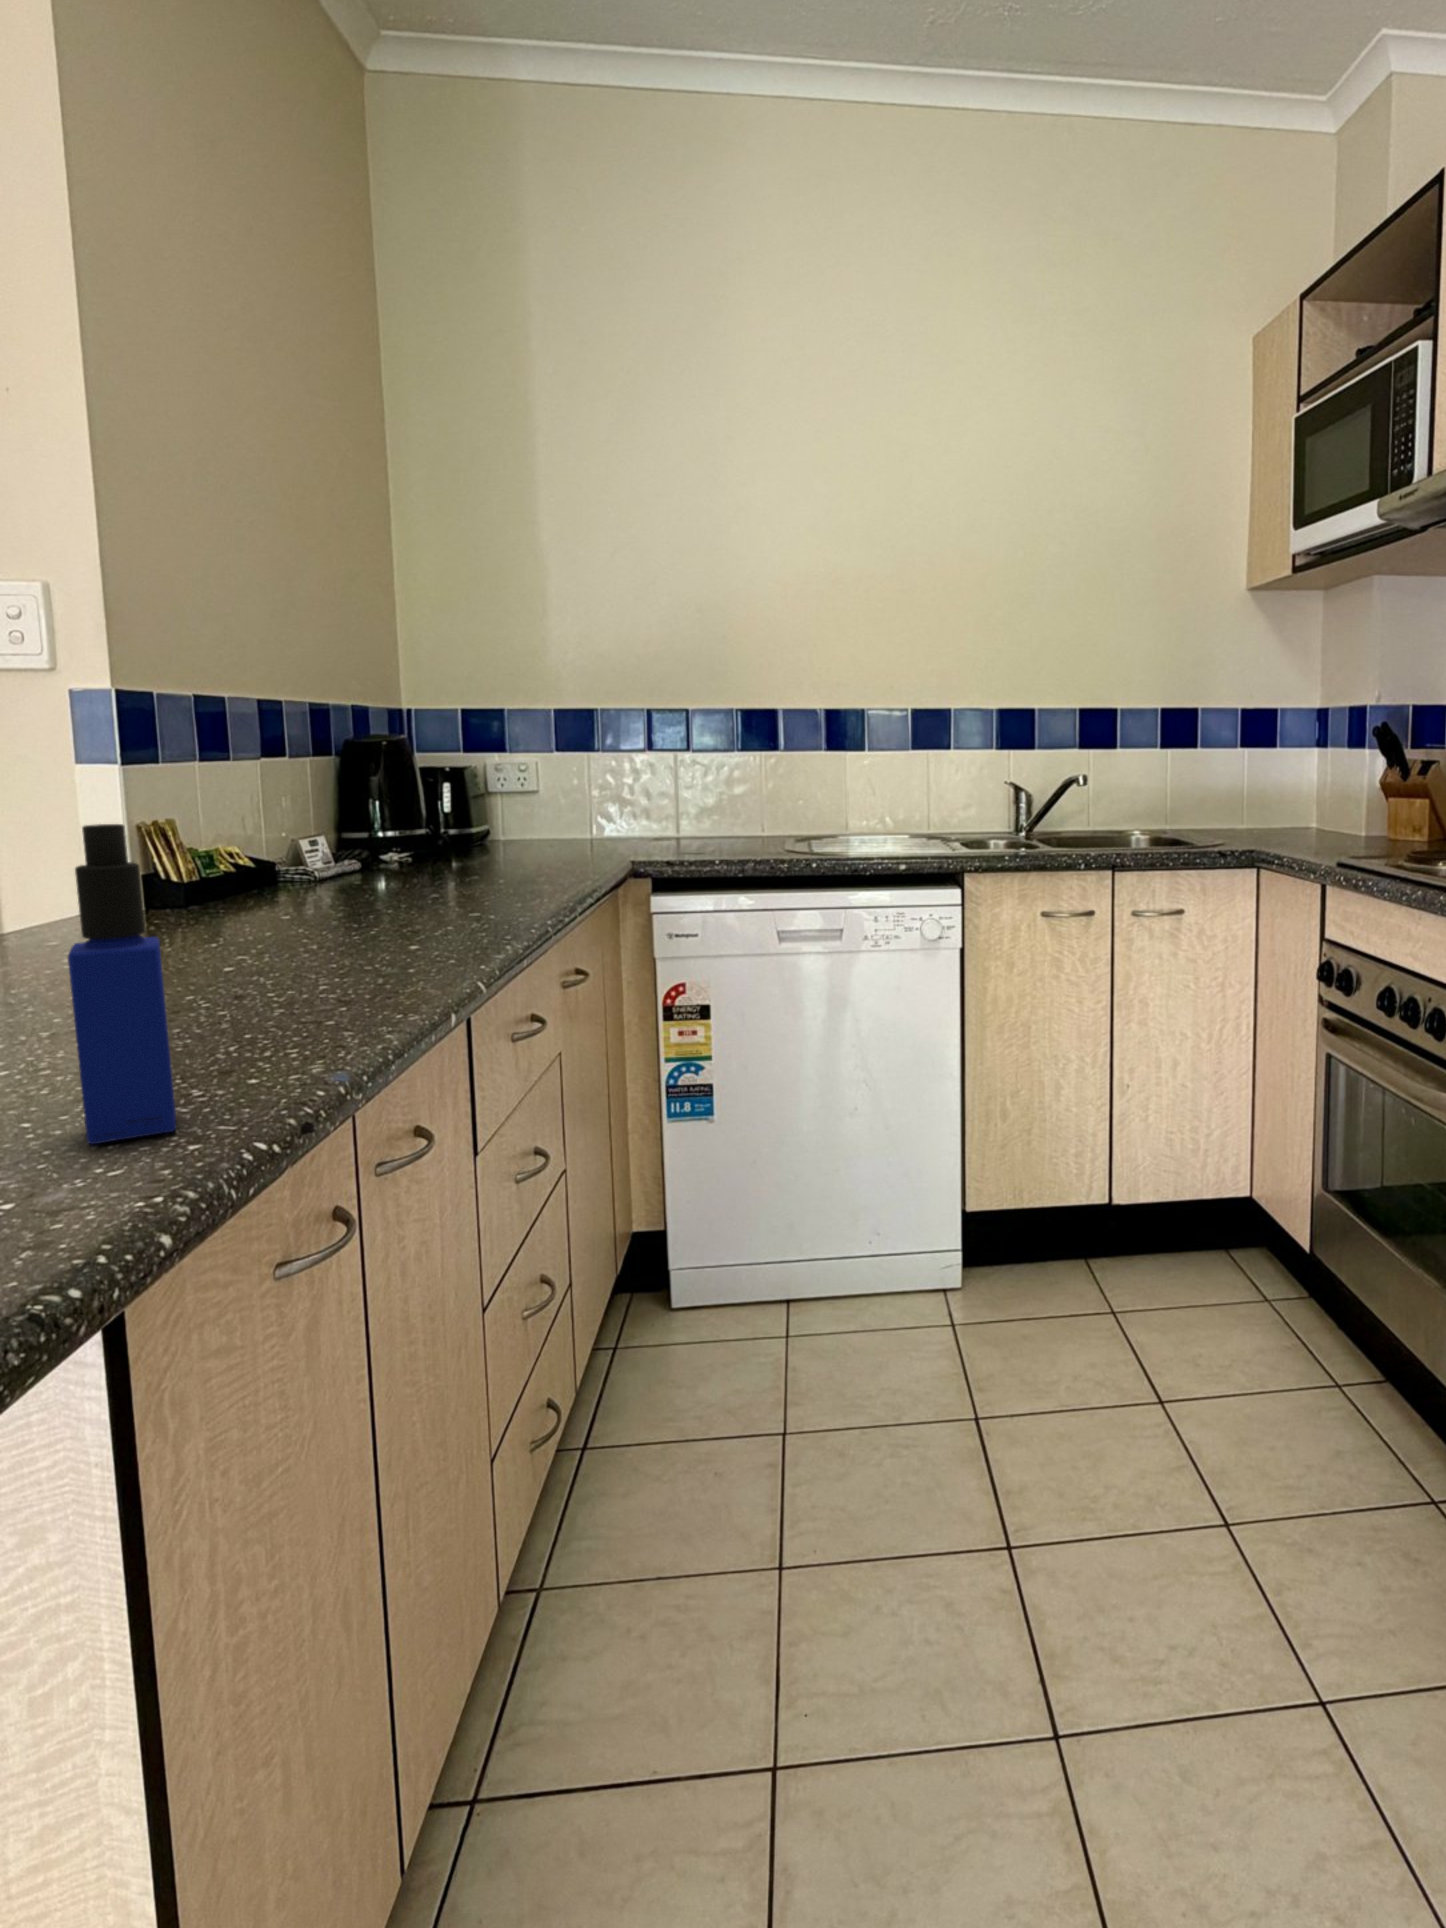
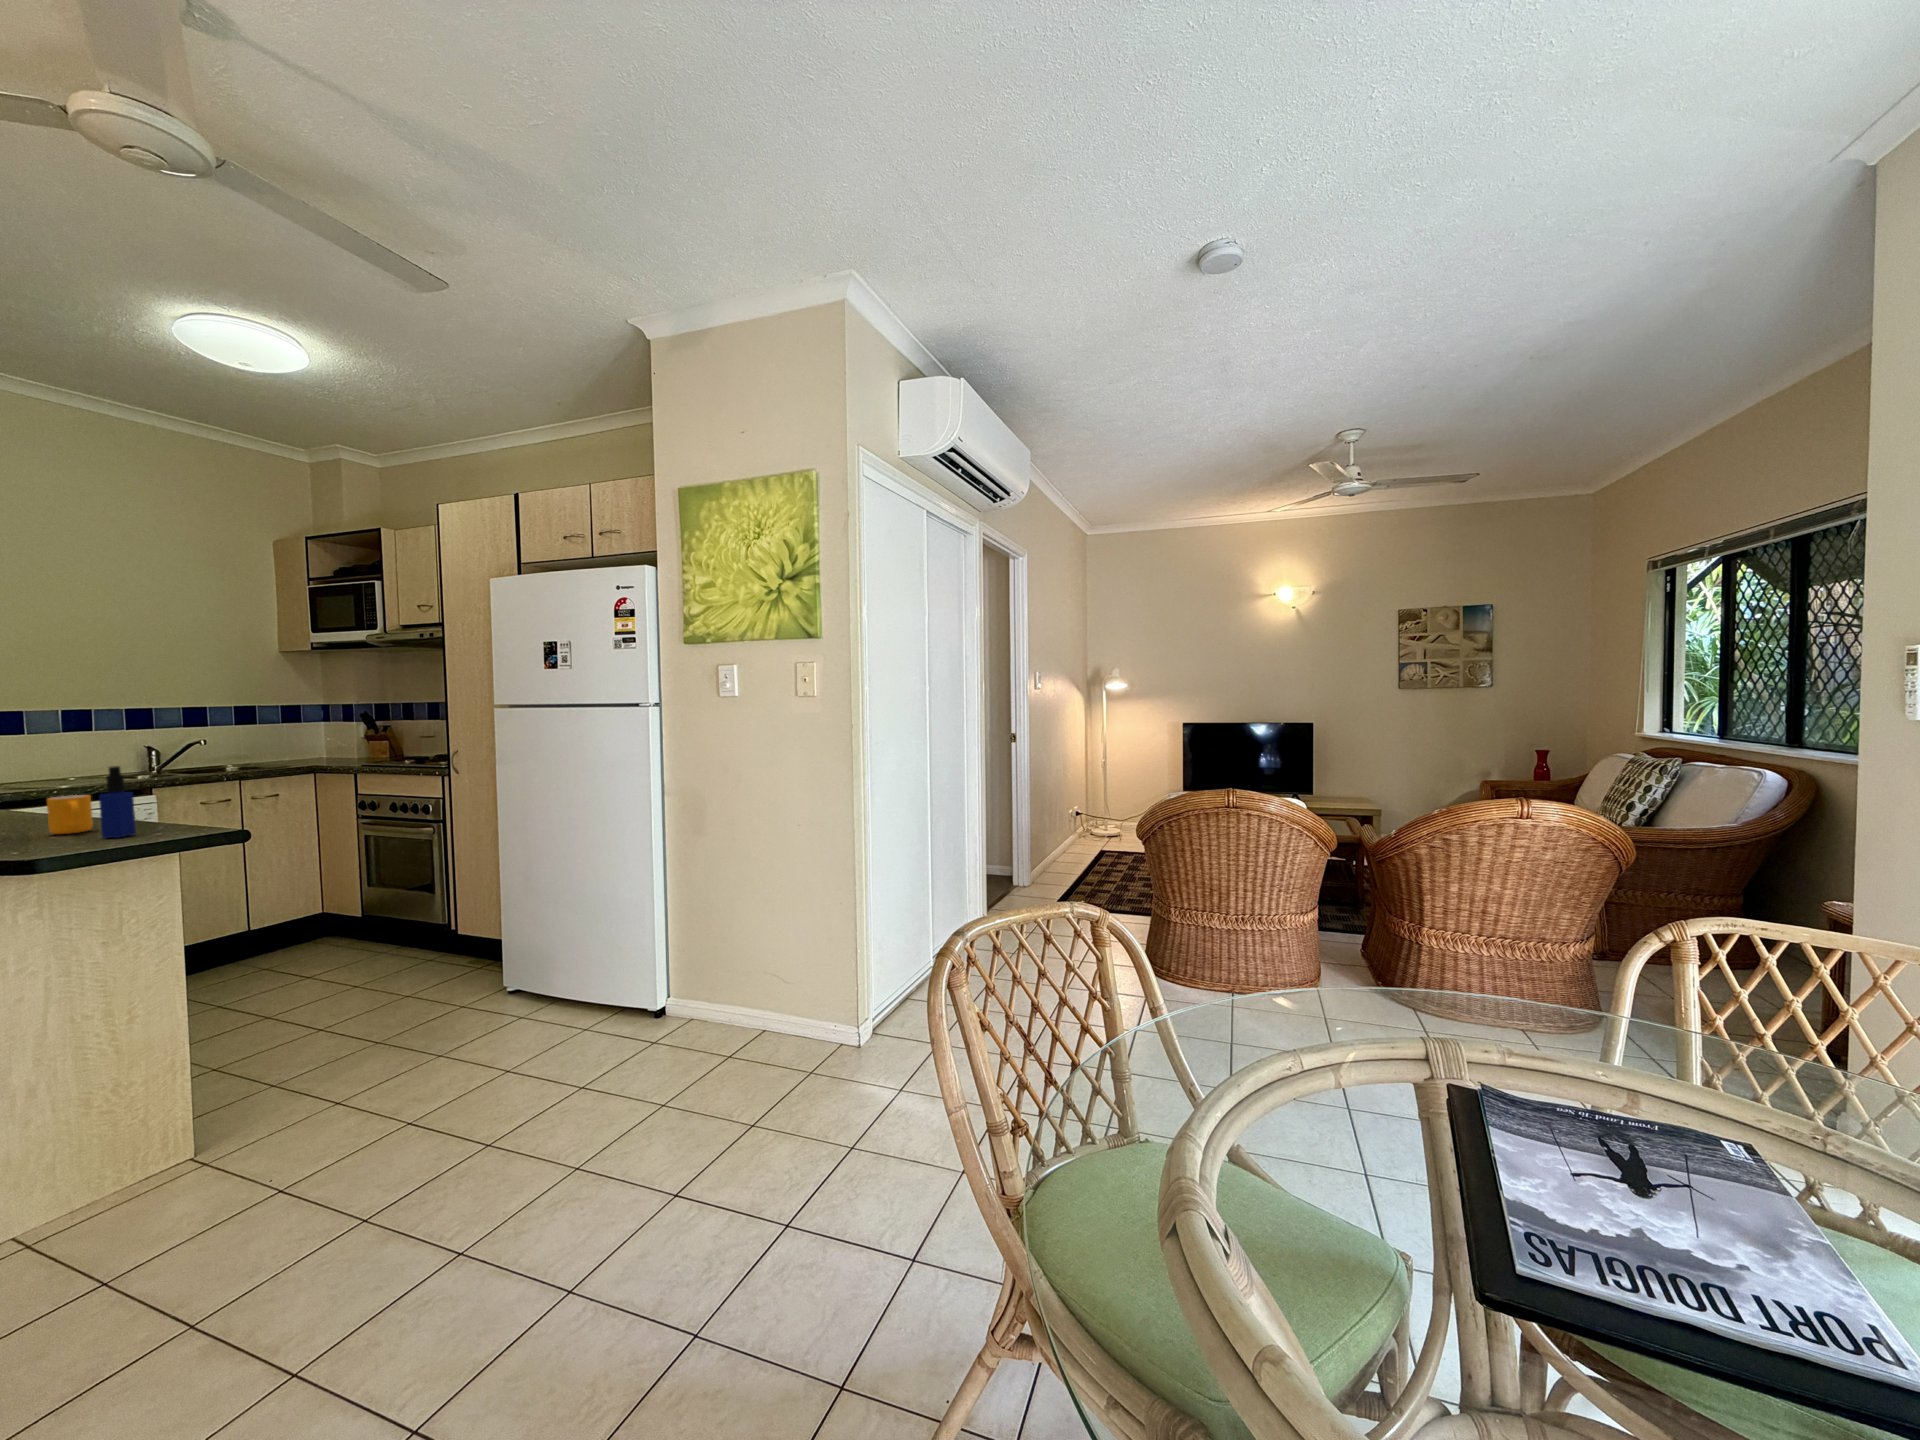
mug: none [187,912,325,1050] -> present [47,795,93,834]

